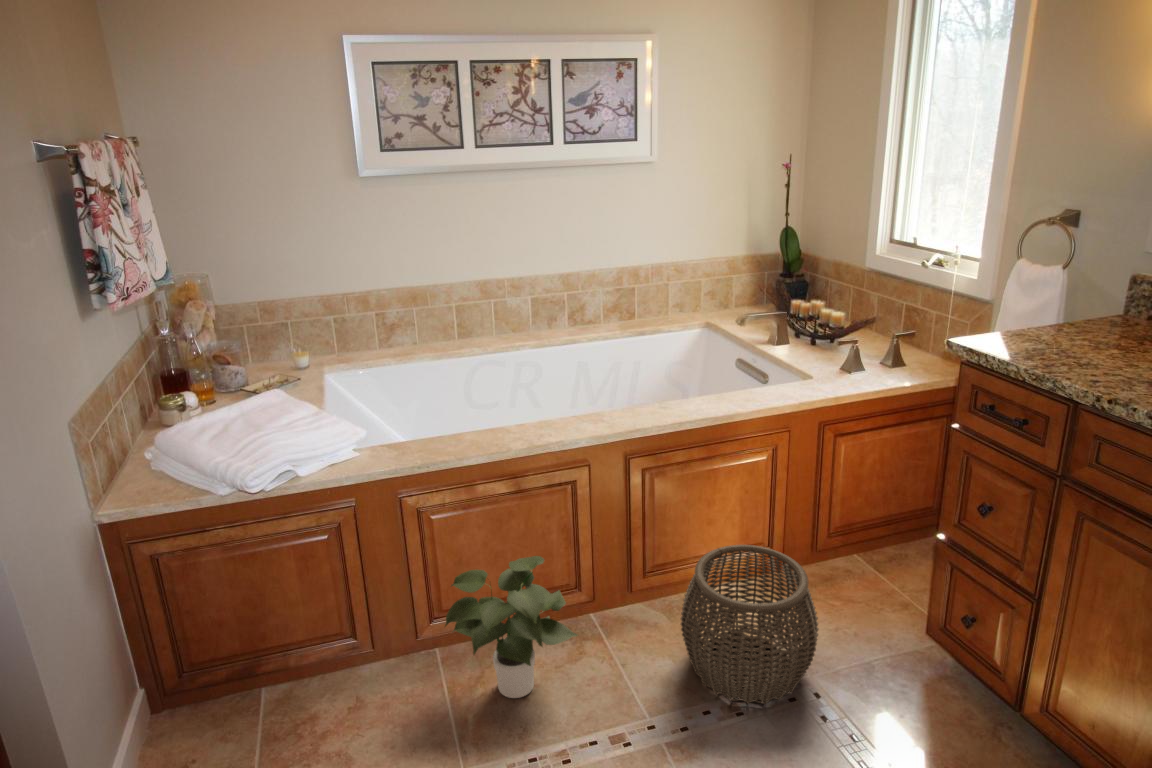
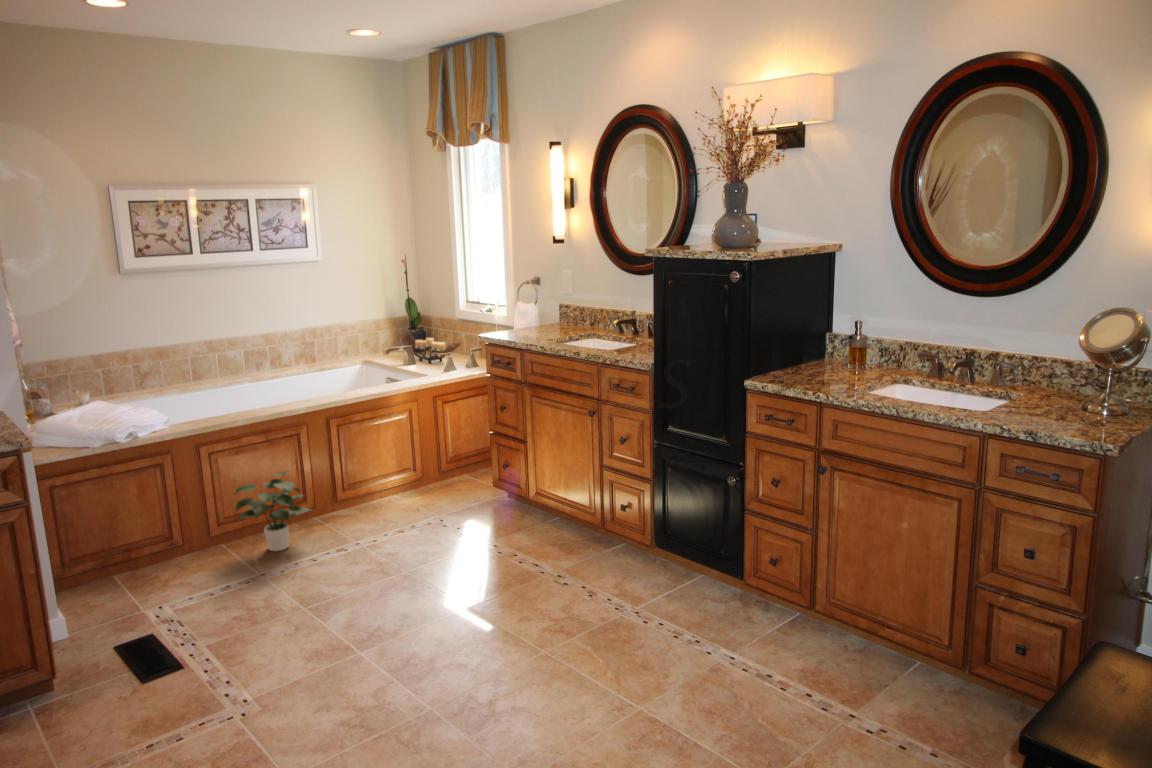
woven basket: present [681,545,819,704] -> none [369,455,441,530]

